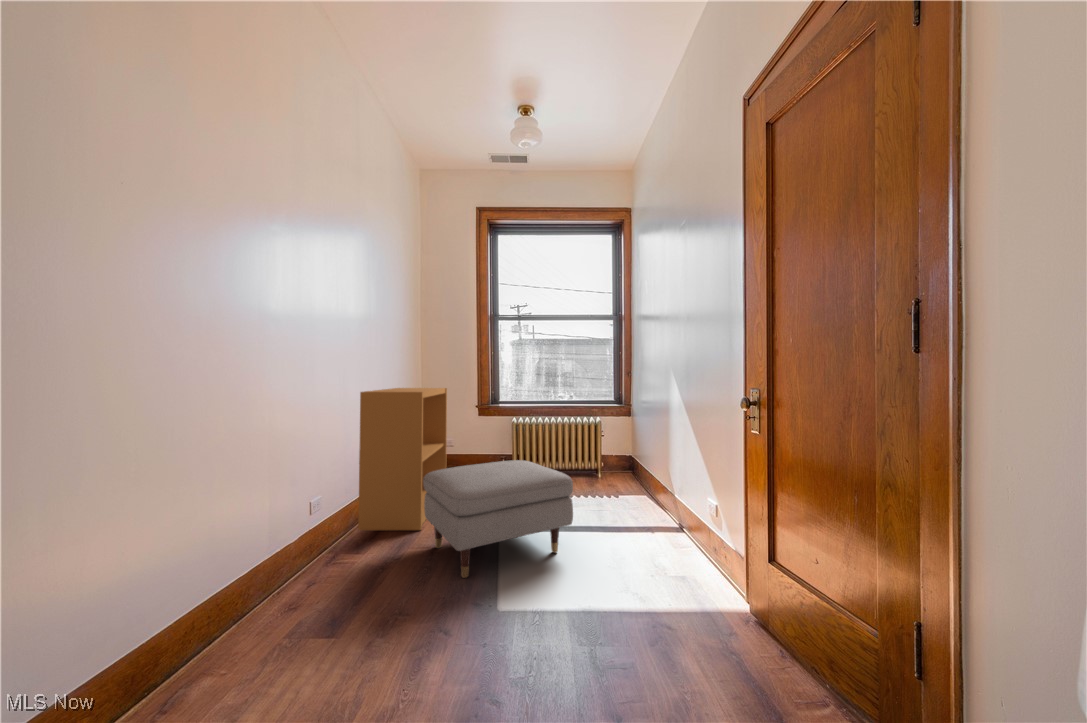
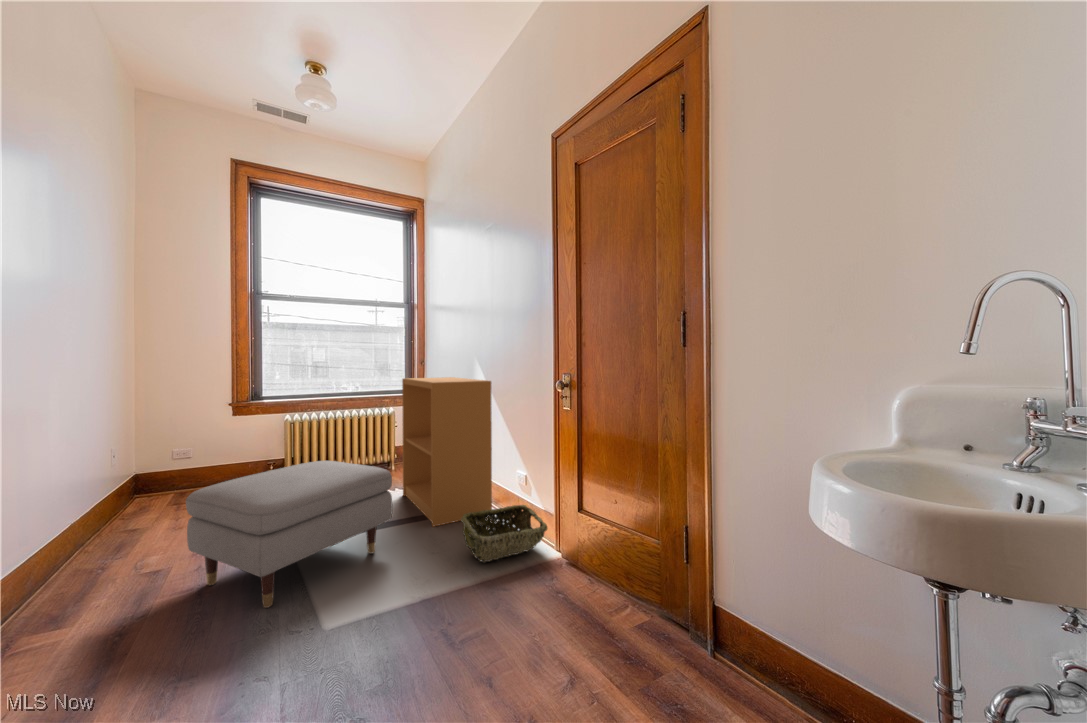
bookshelf: present [358,388,447,530] -> present [402,377,492,527]
woven basket: none [634,534,734,593] -> present [461,505,547,563]

